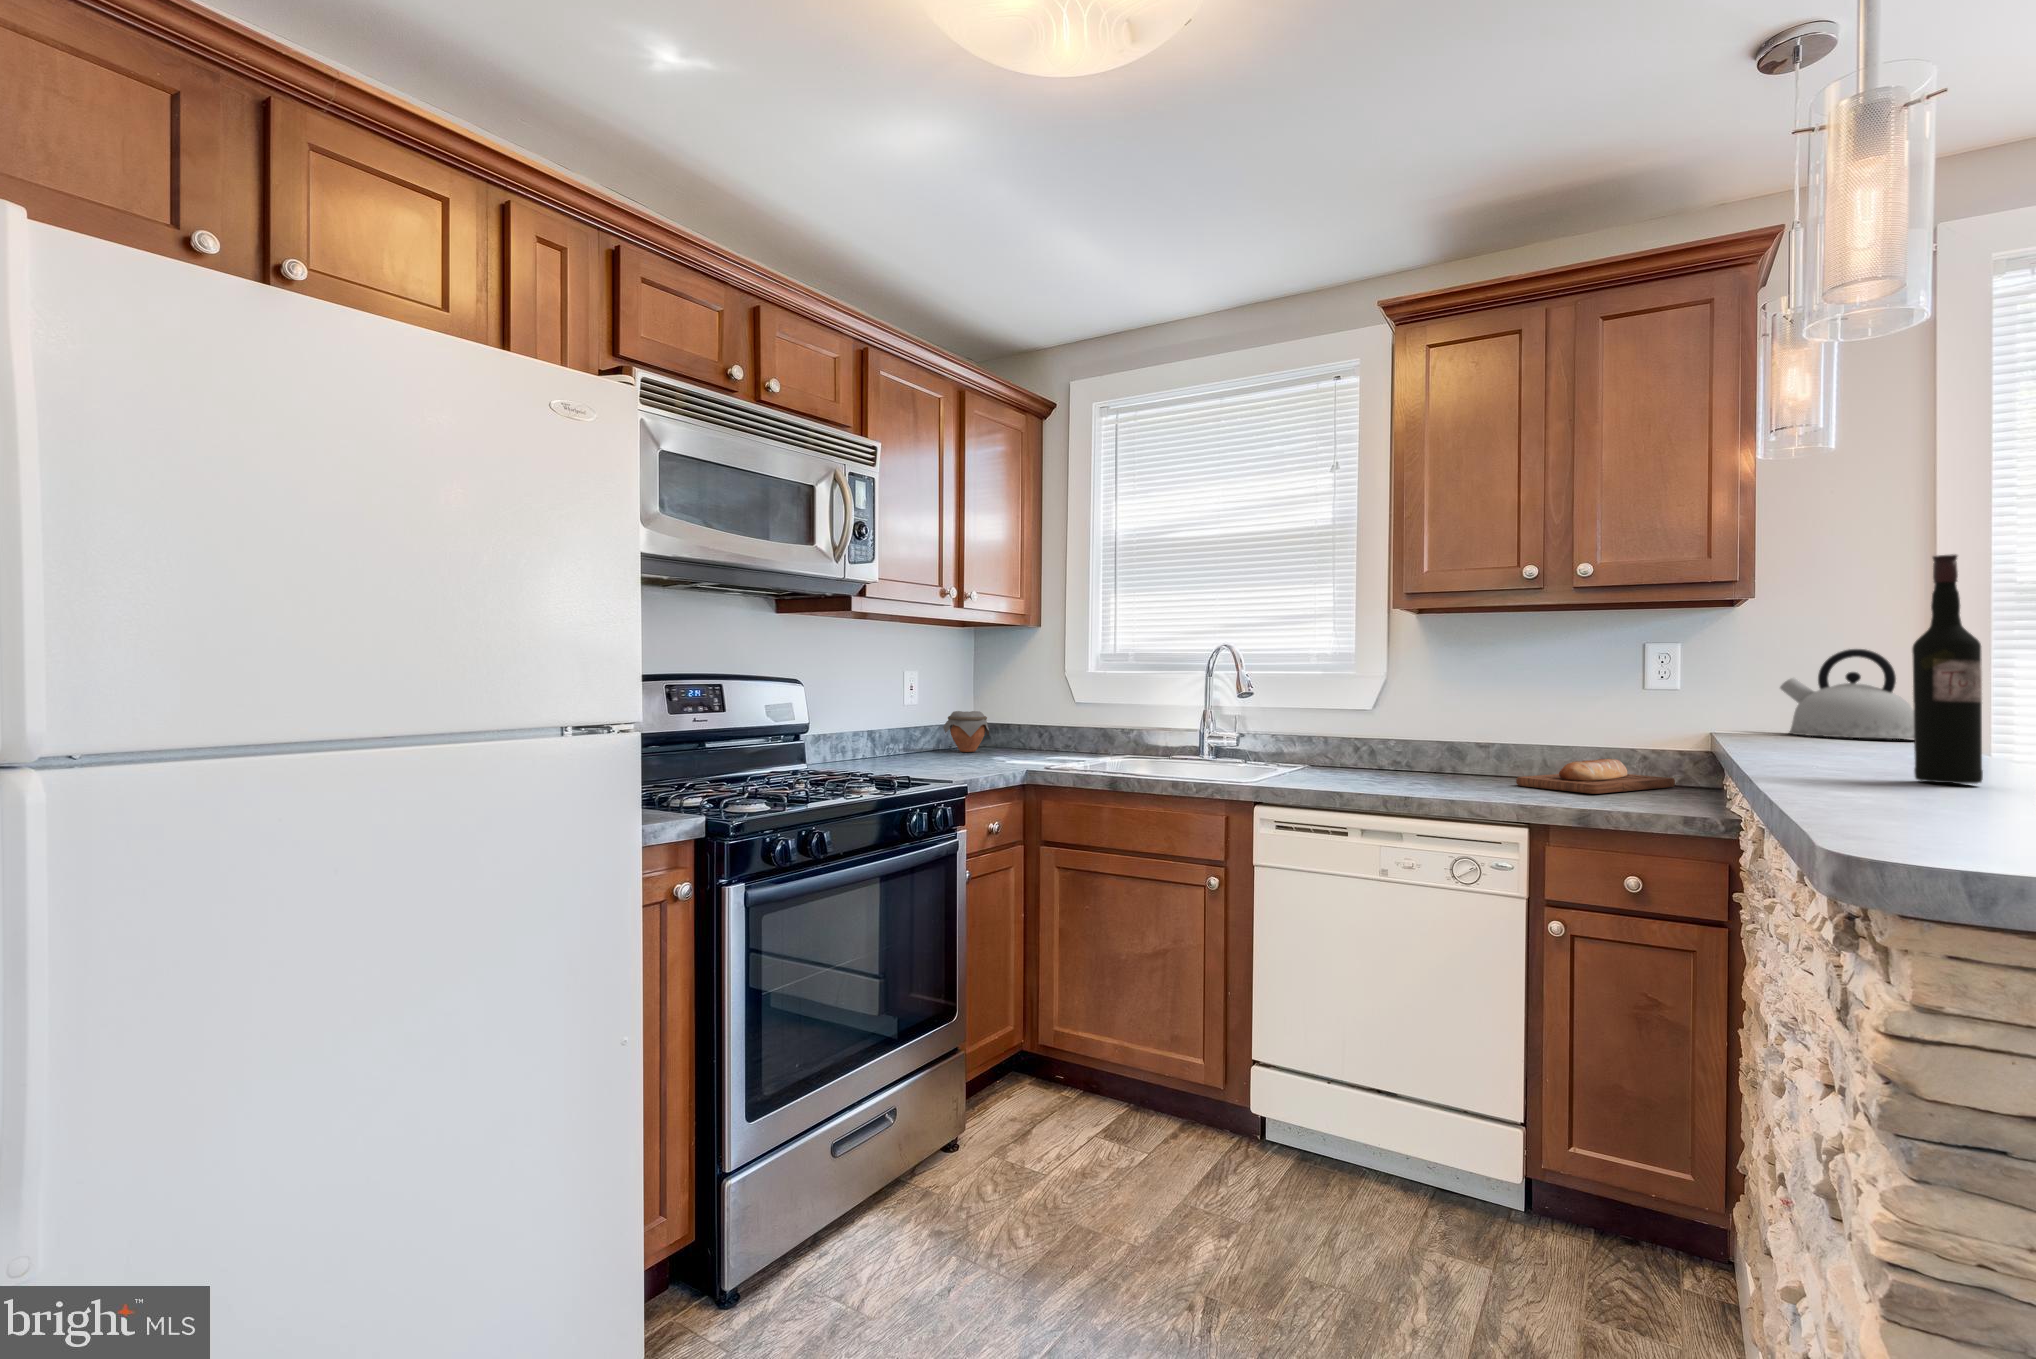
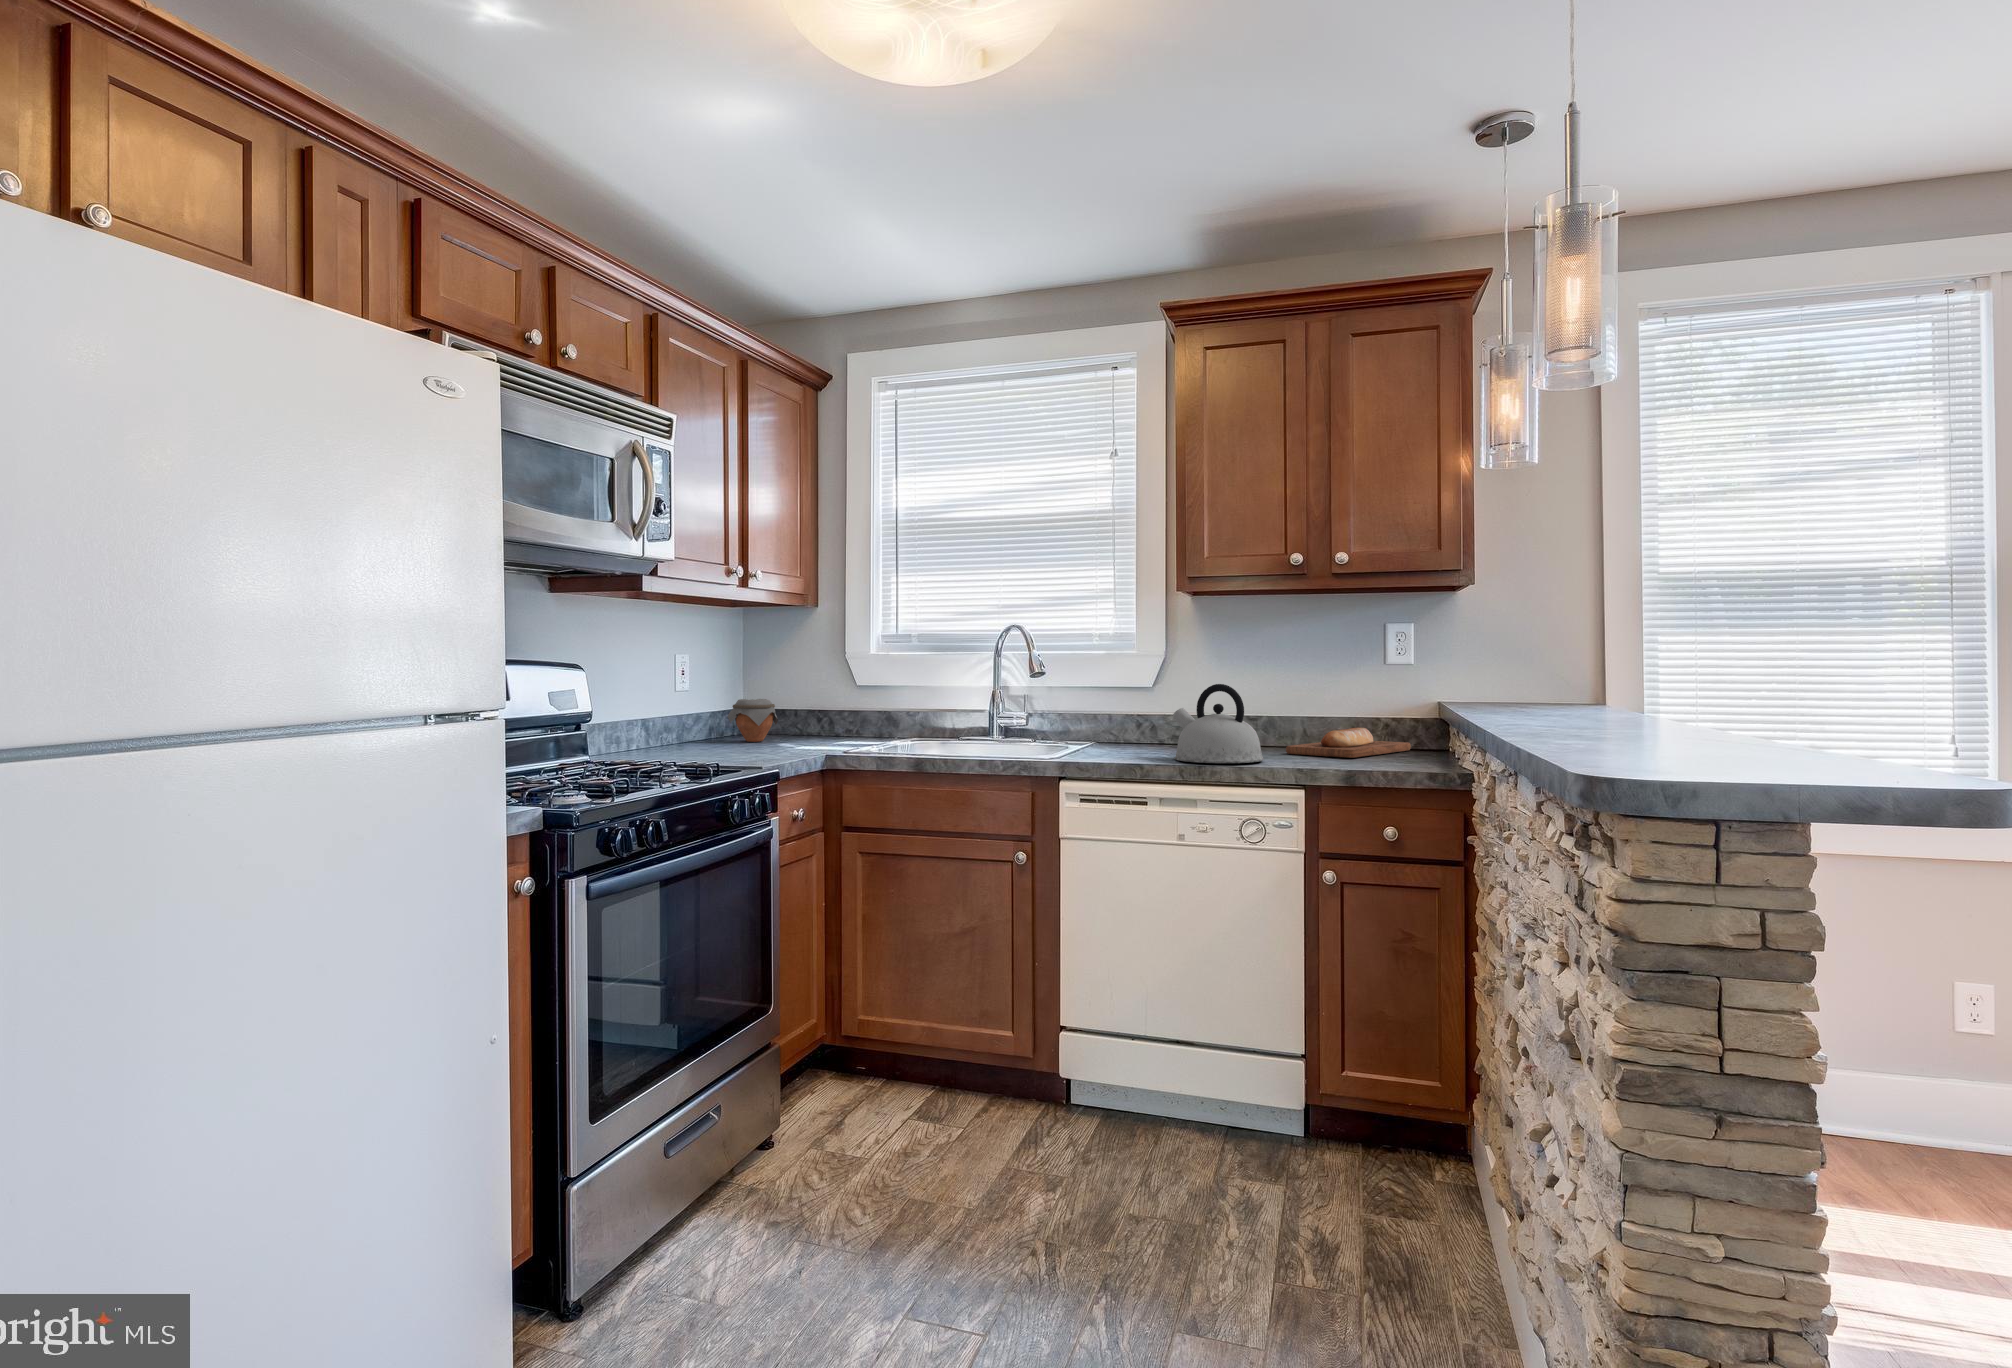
wine bottle: present [1912,554,1983,784] -> none [1605,550,1653,729]
kettle: present [1780,649,1914,739] -> present [1173,684,1264,763]

